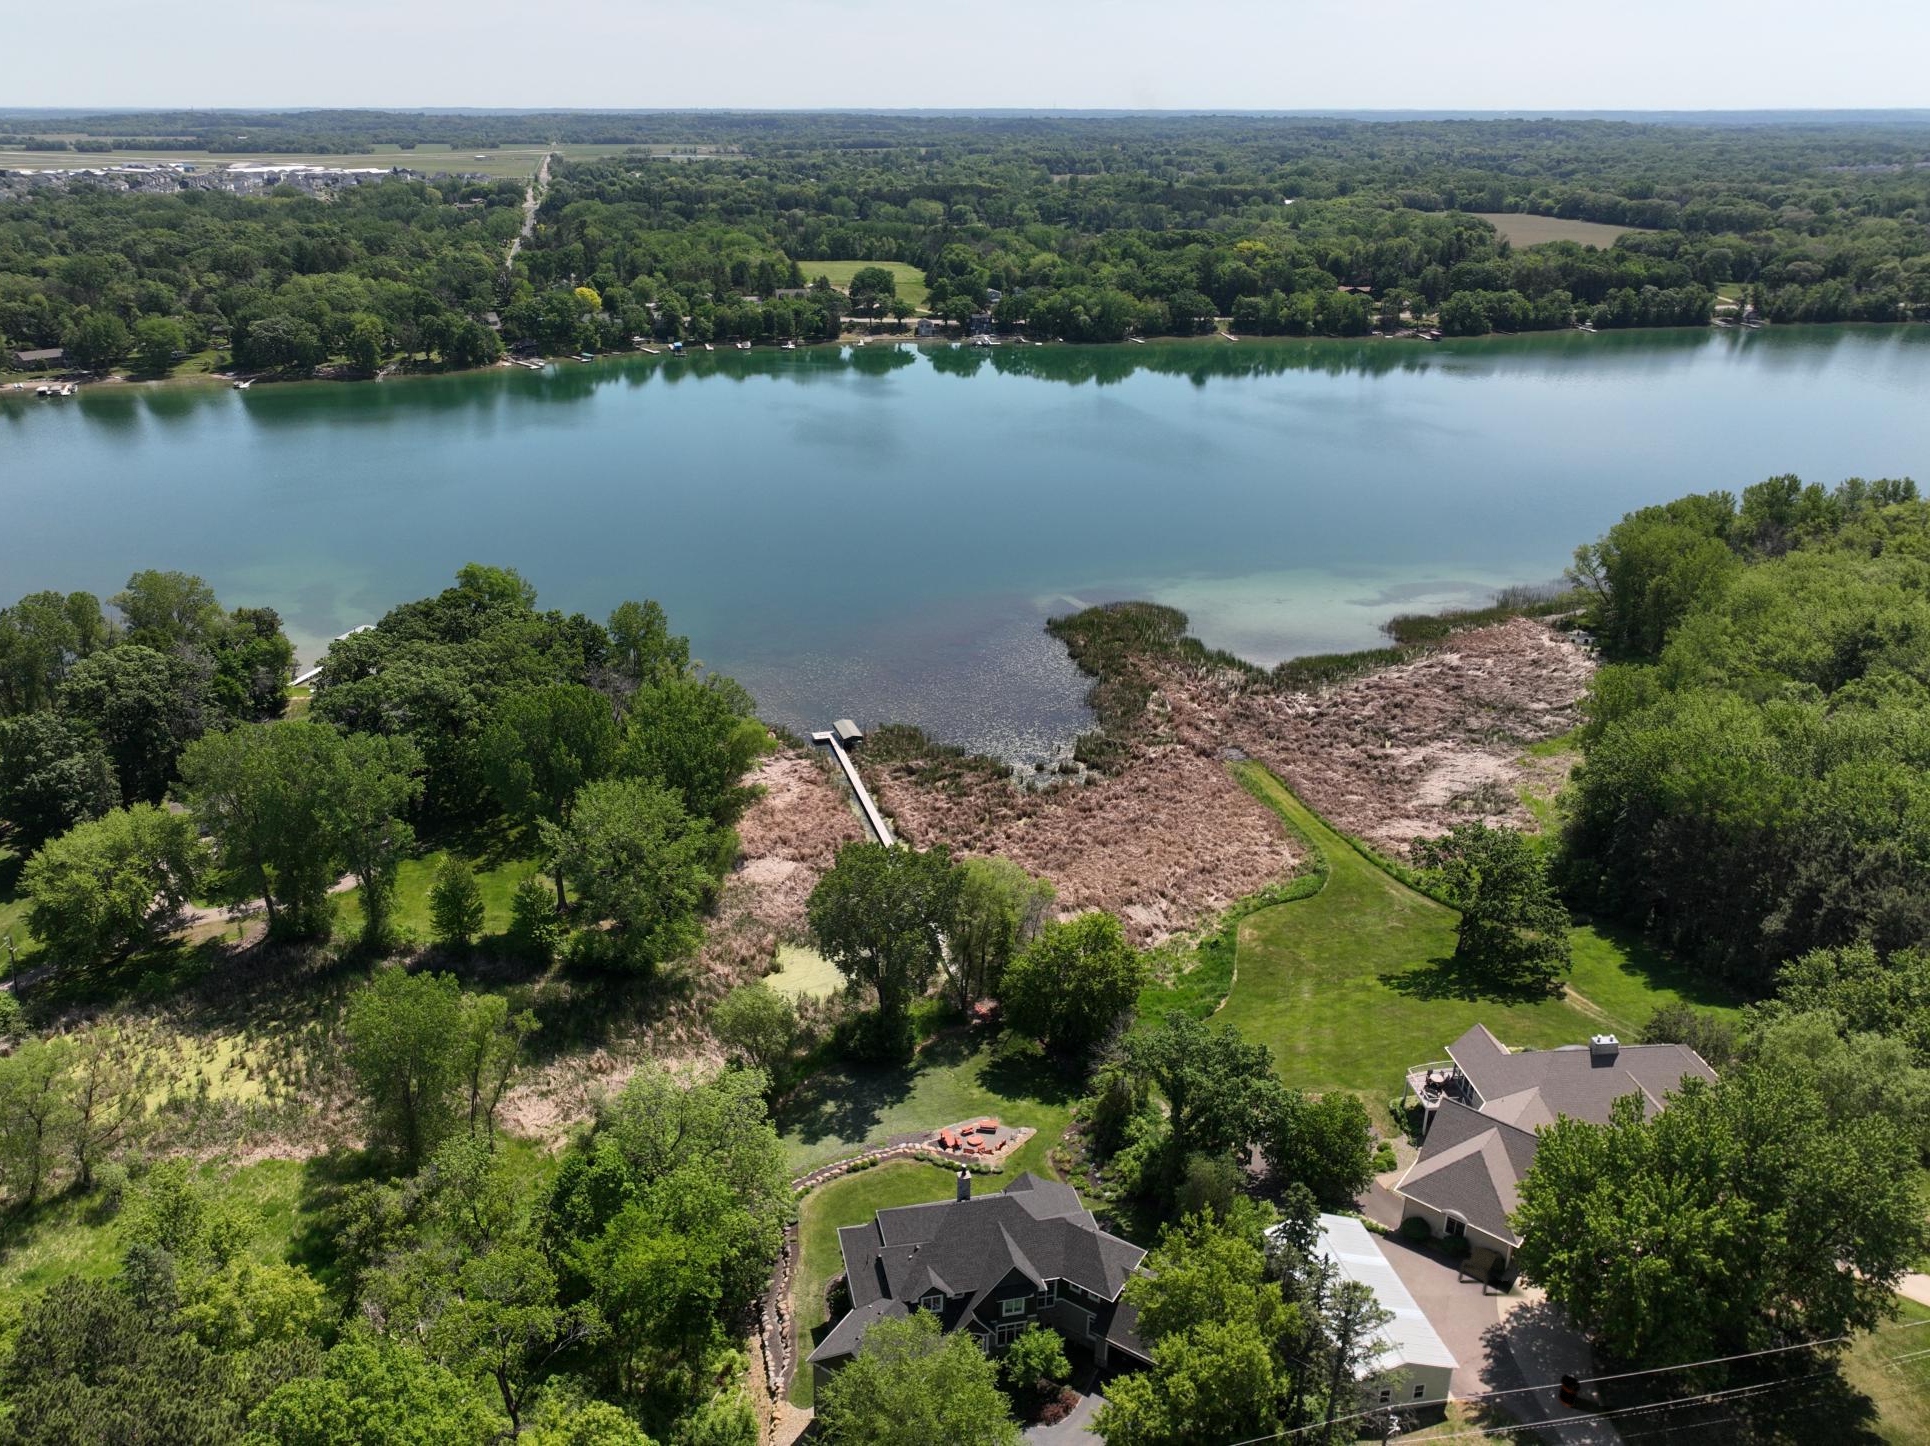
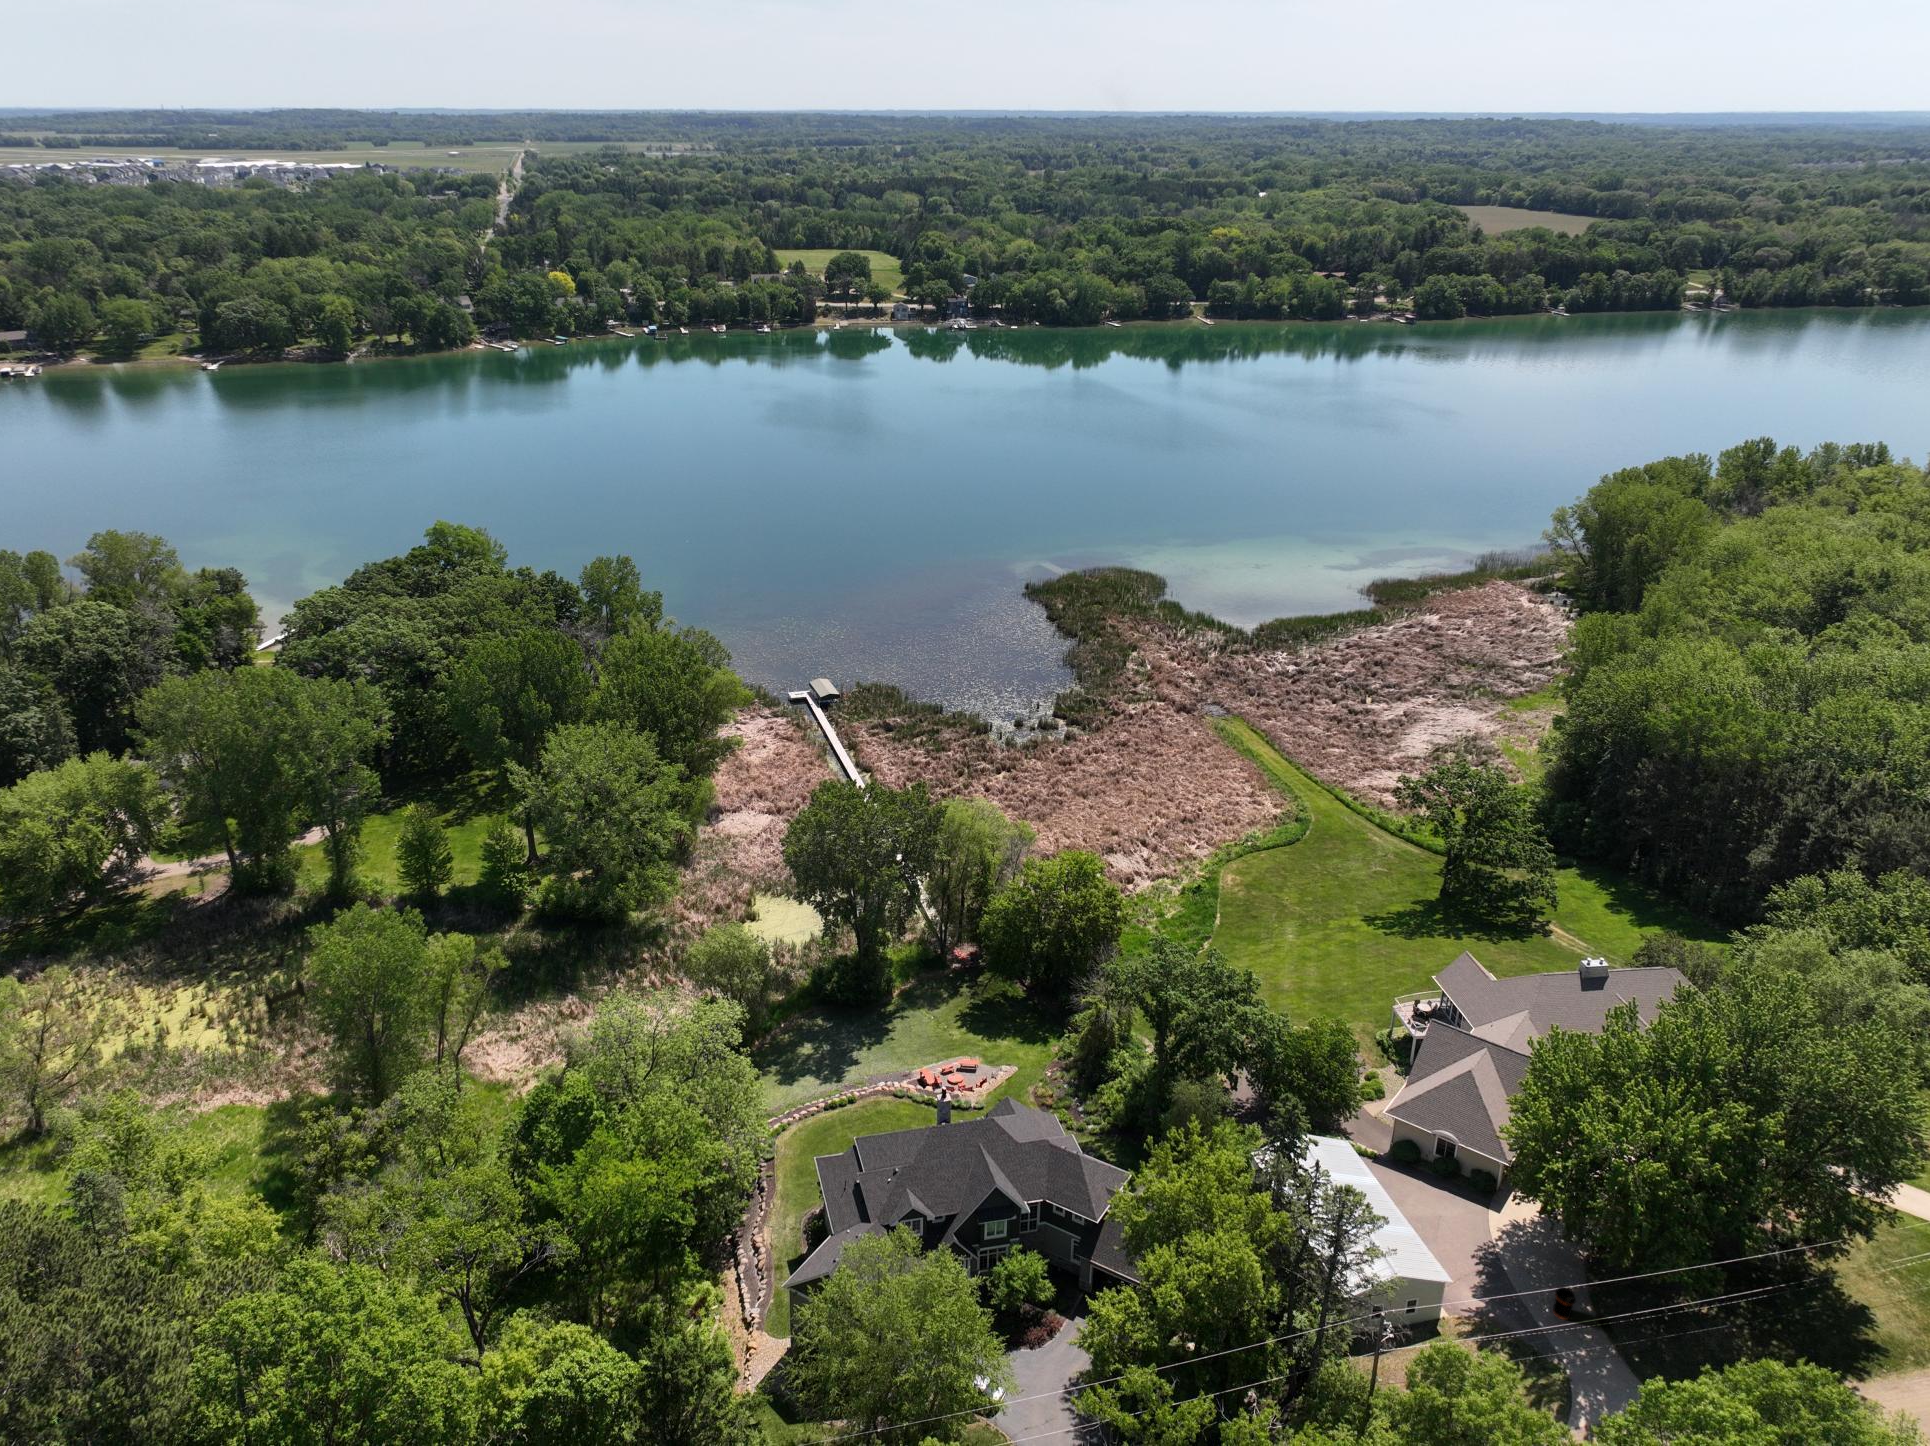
bench: present [1458,1246,1501,1296] -> present [264,981,308,1020]

